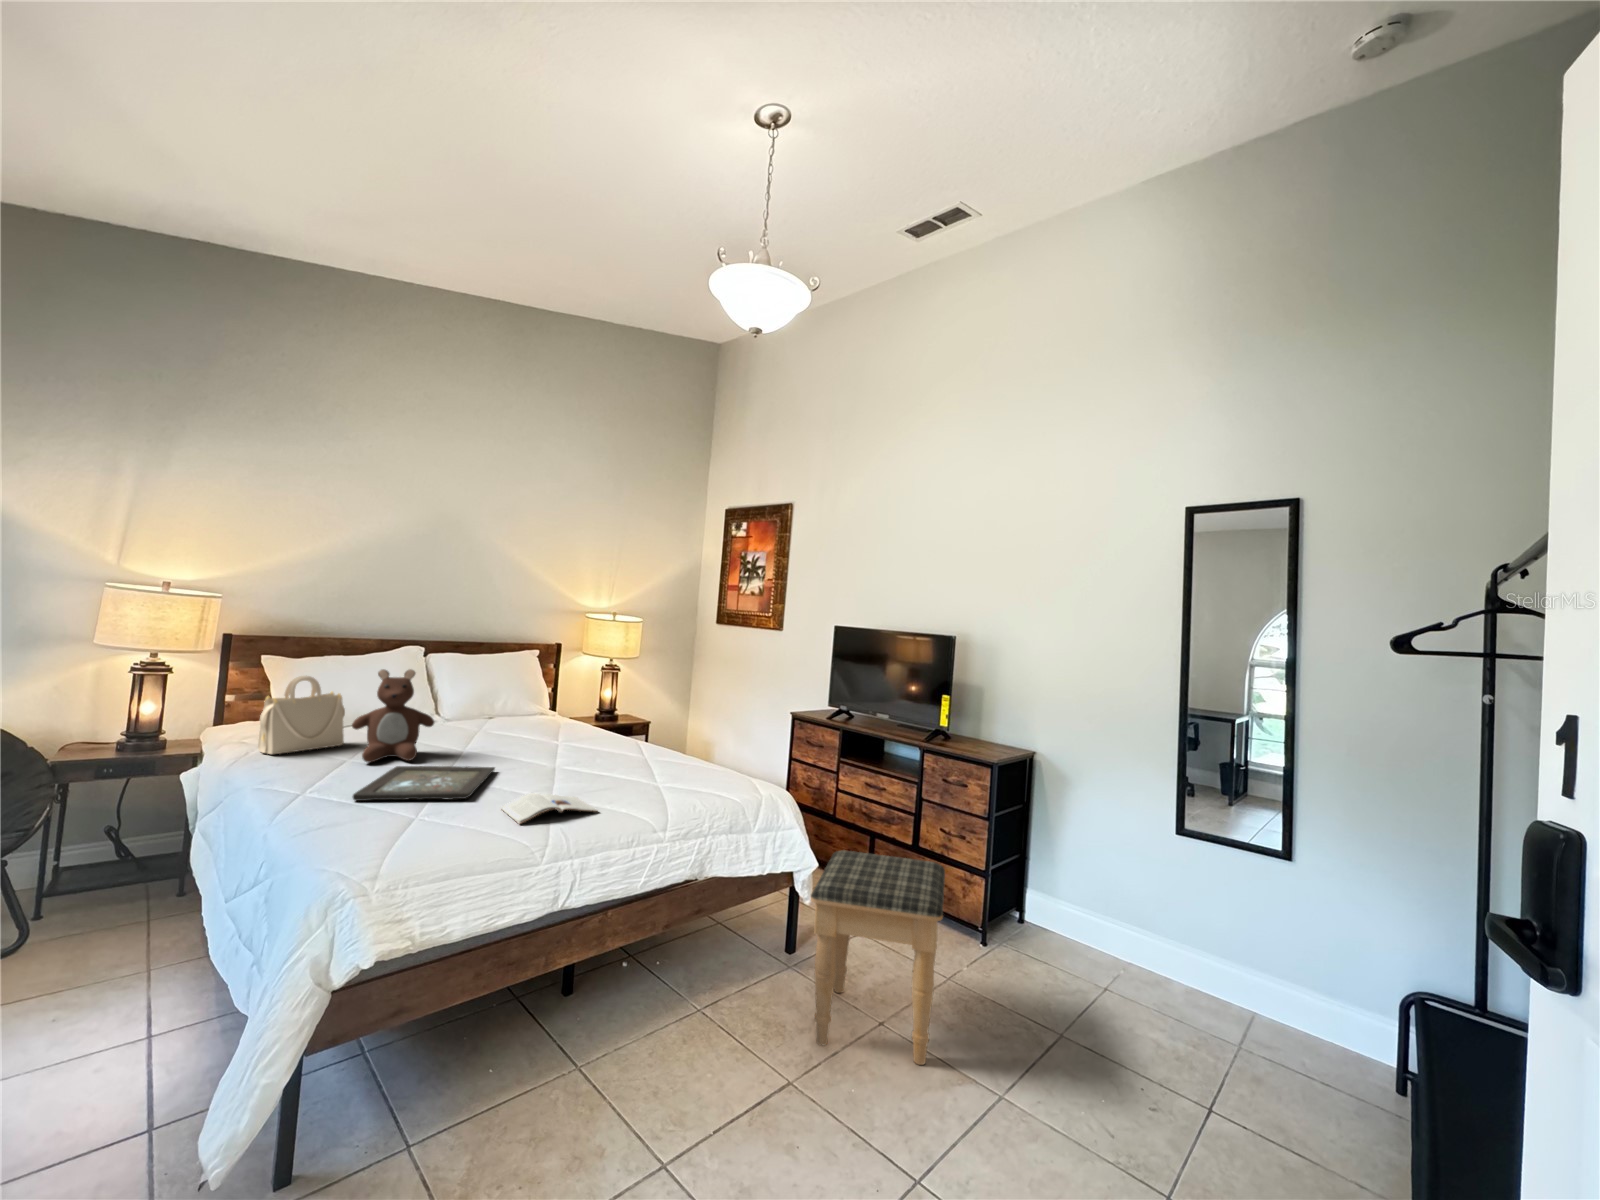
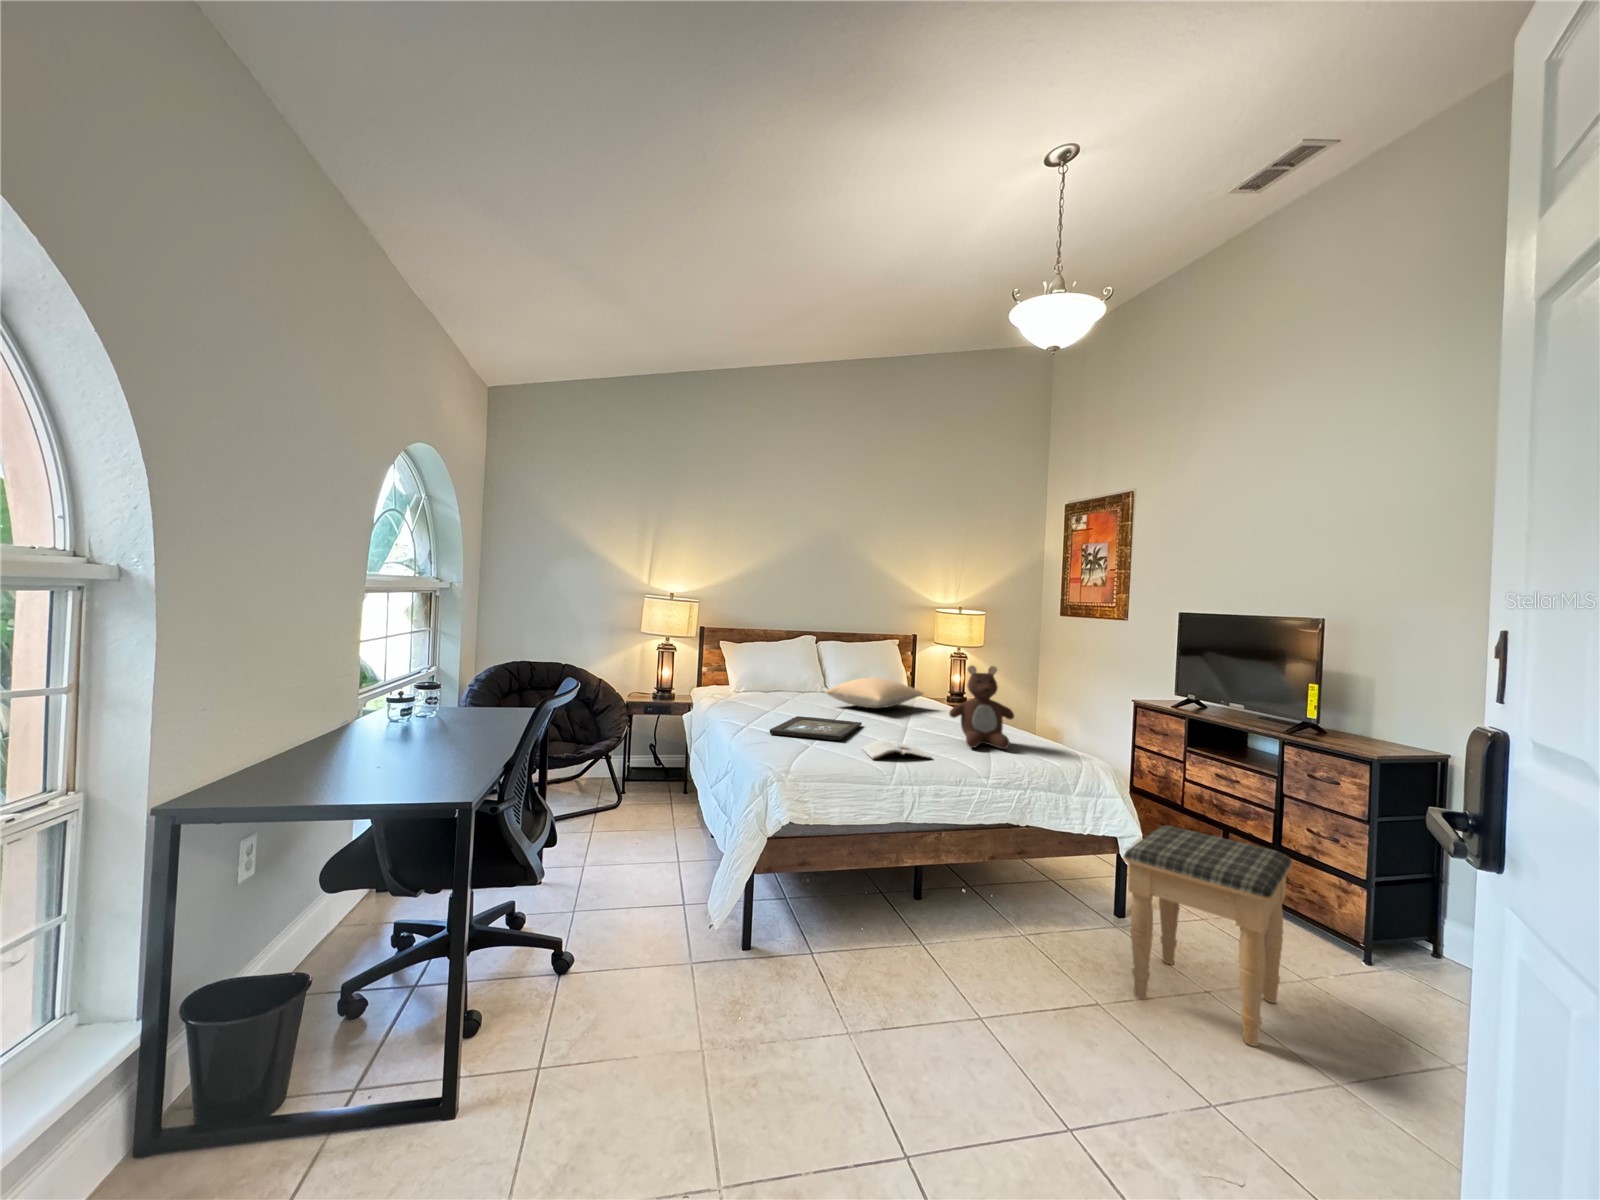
teddy bear: present [352,669,434,763] -> present [949,666,1014,749]
handbag: present [258,676,345,754] -> none [720,652,767,704]
pillow: none [439,703,573,742] -> present [826,678,923,708]

